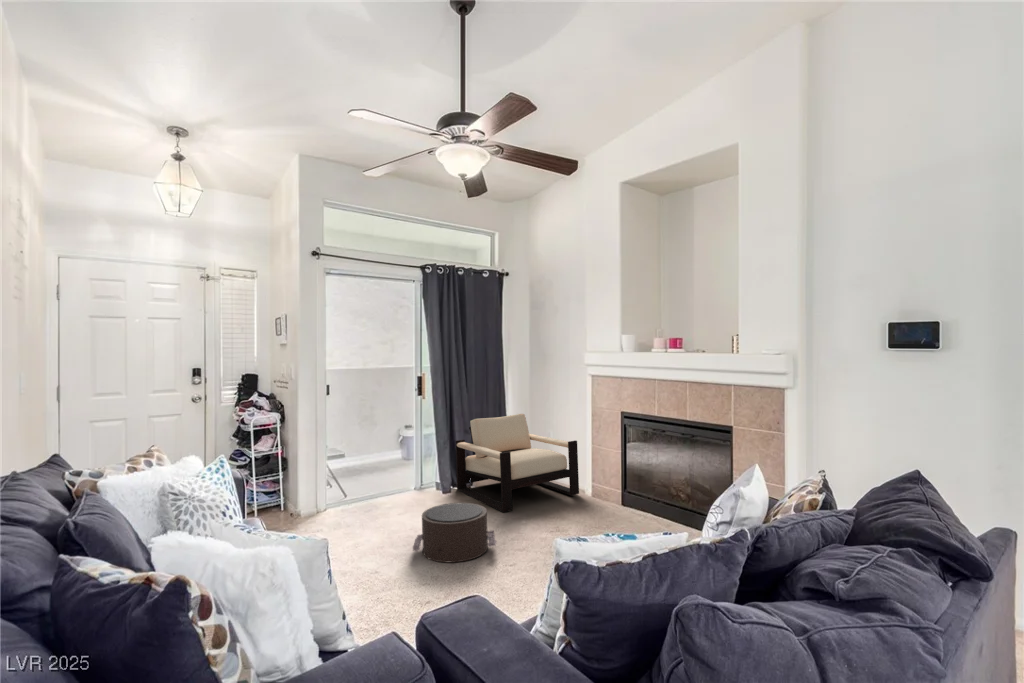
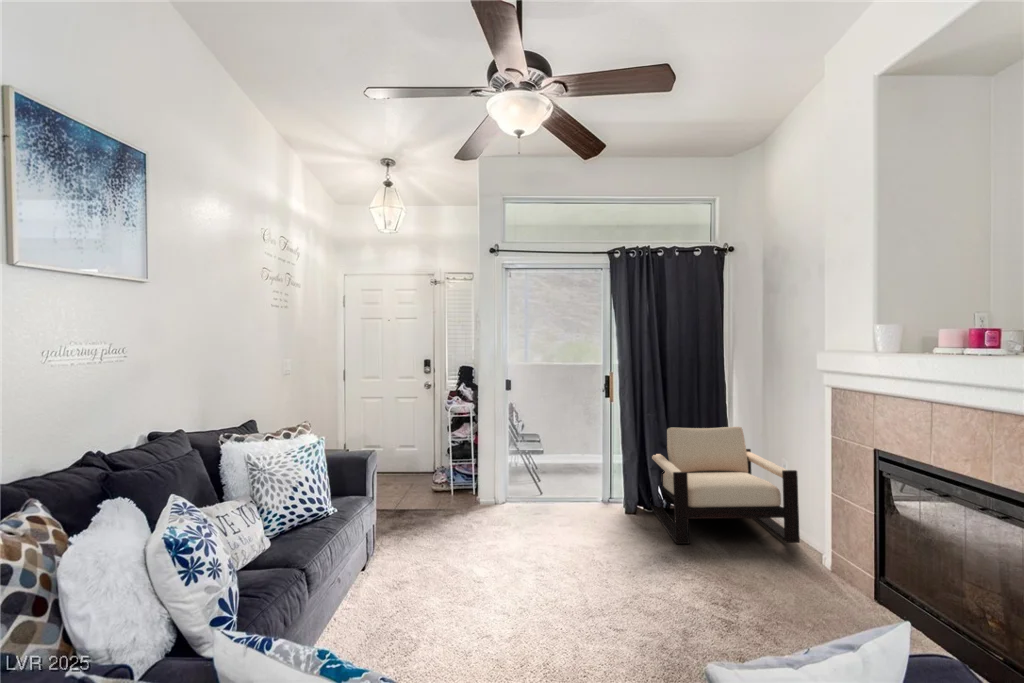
pouf: present [413,503,496,563] -> none [531,520,630,587]

